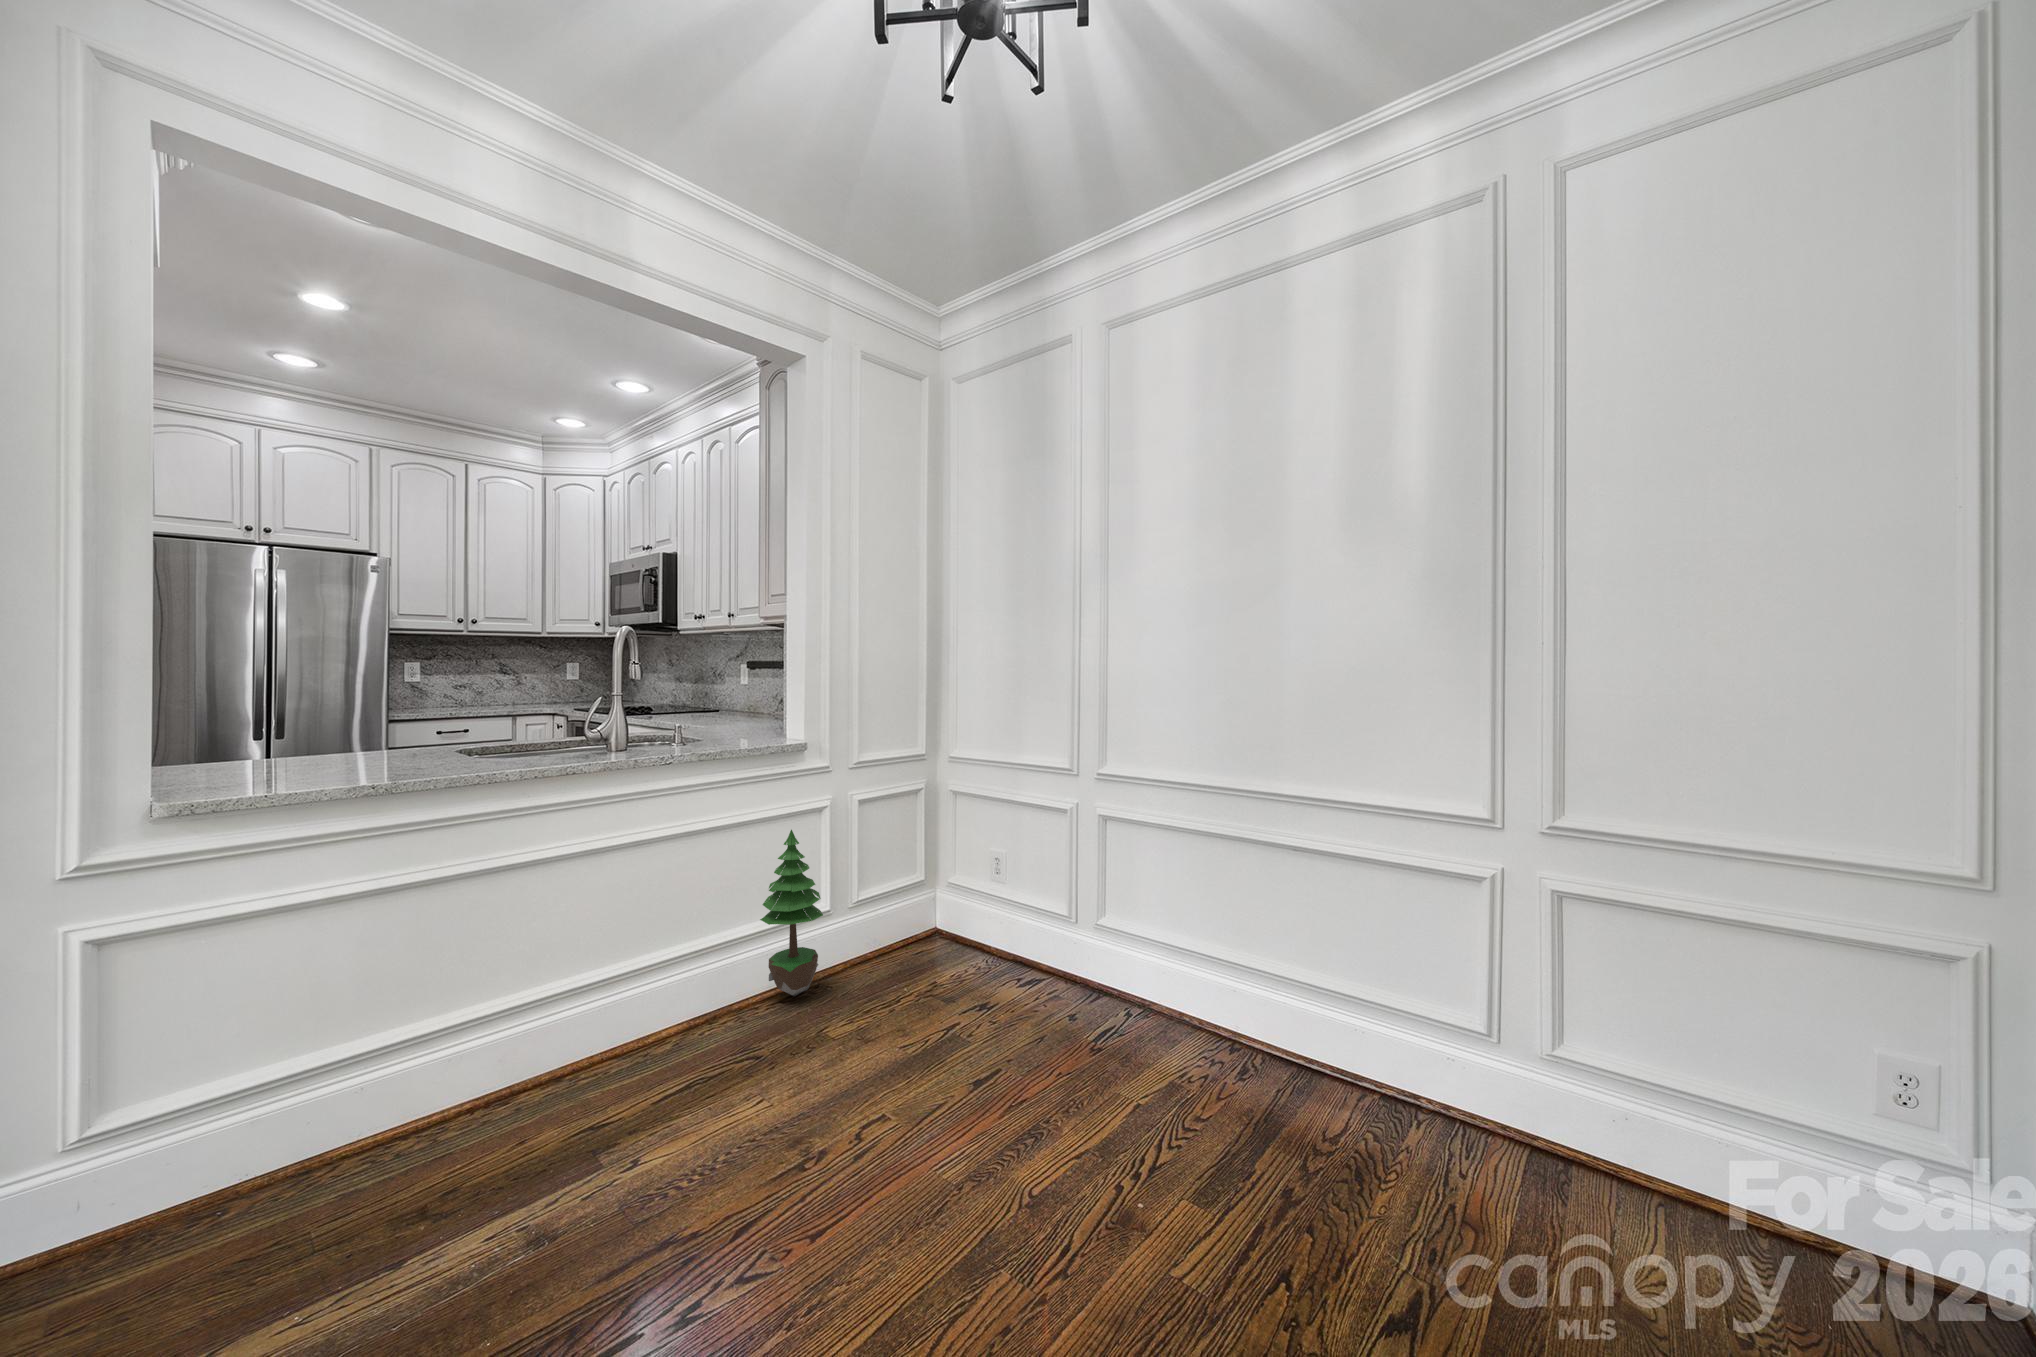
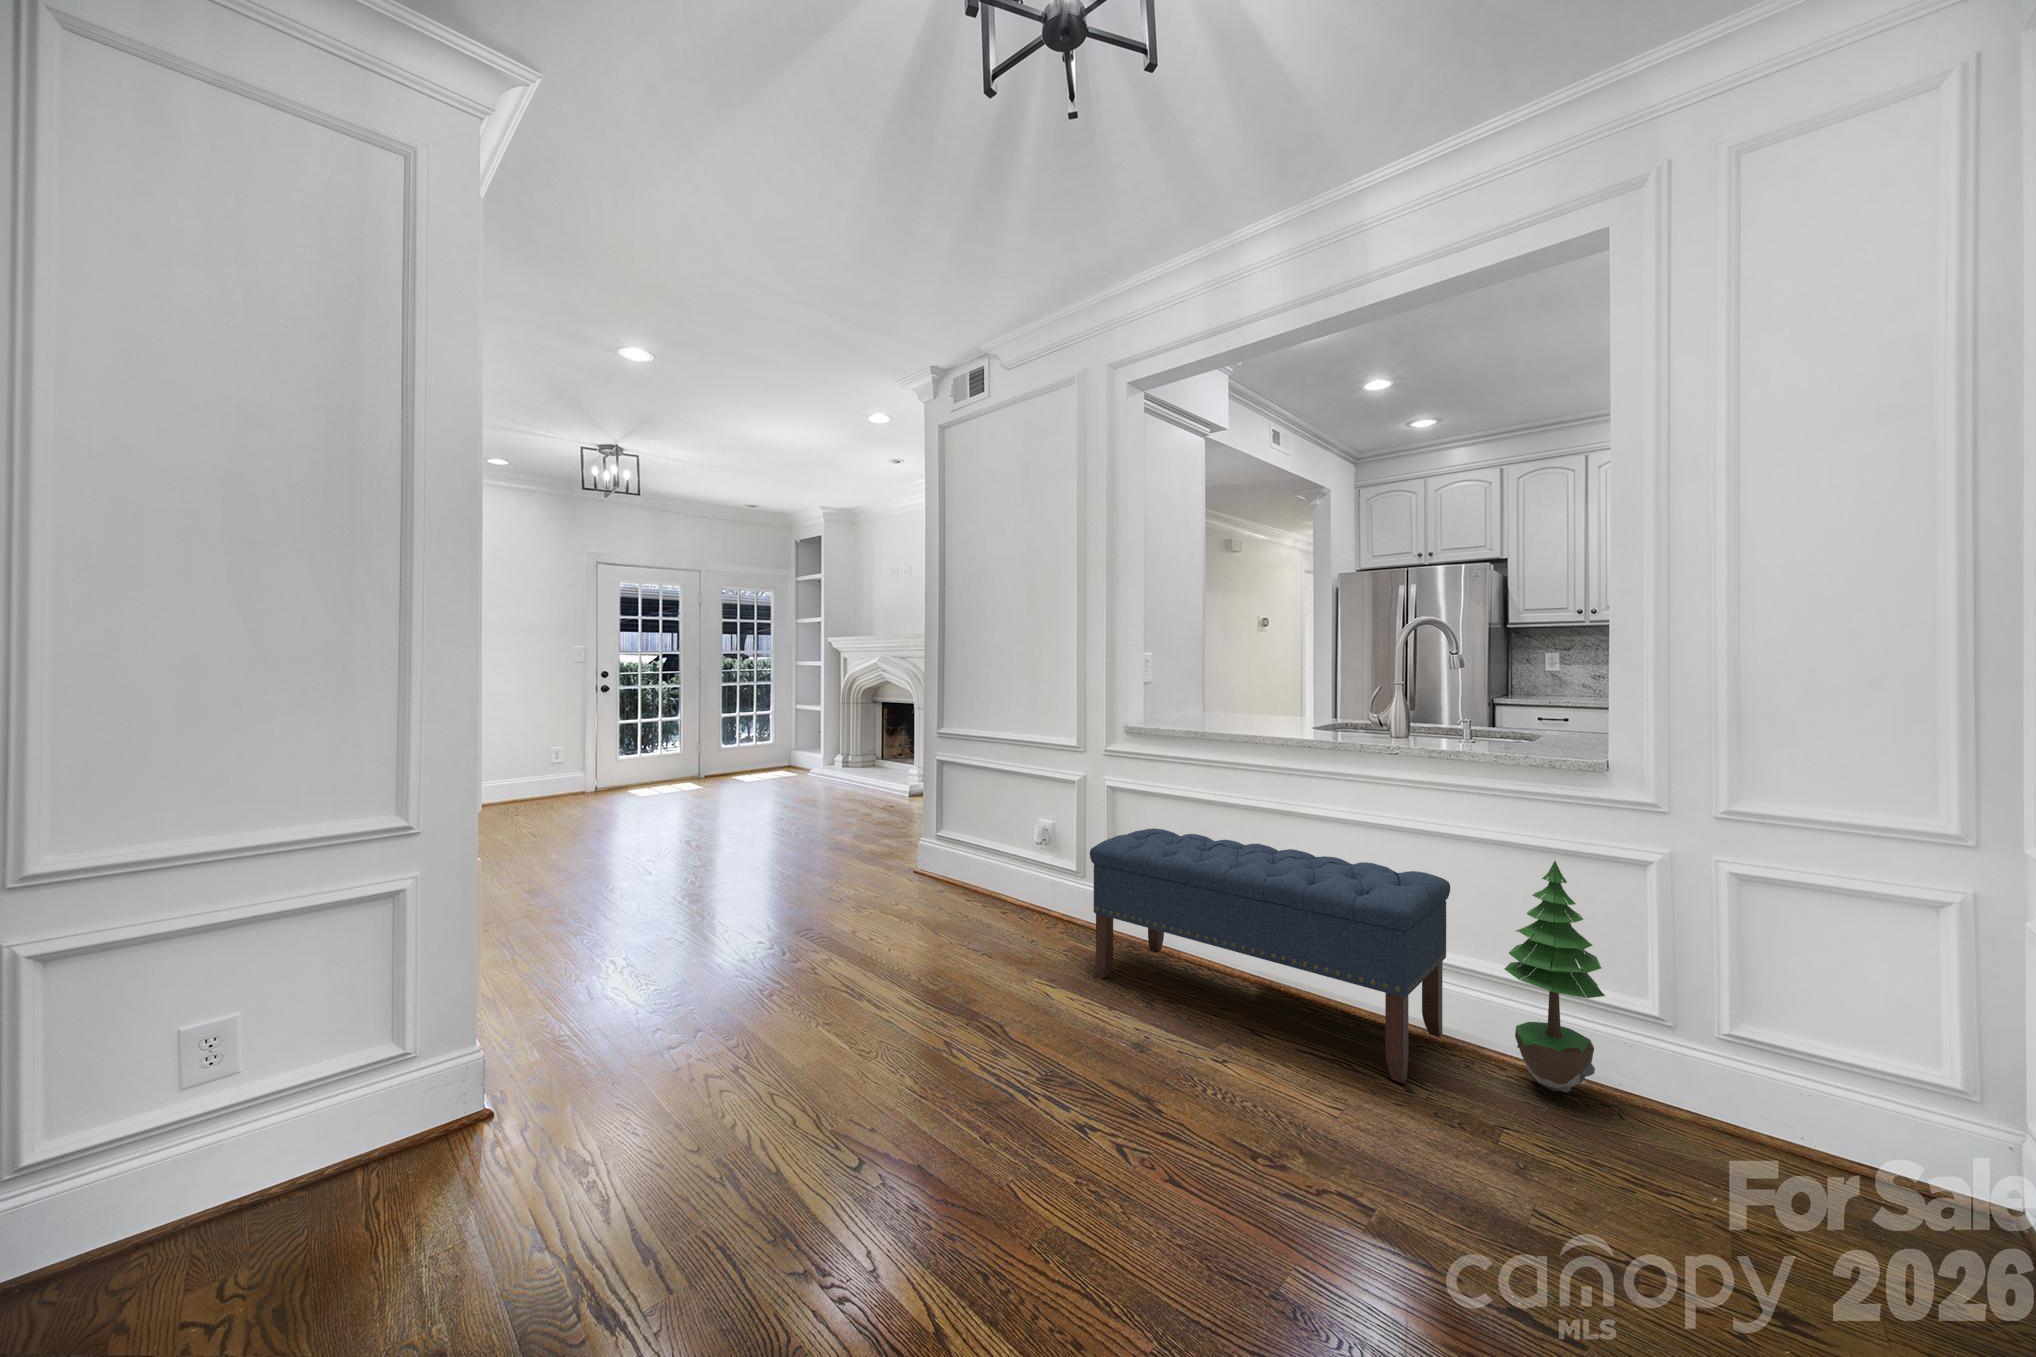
bench: none [228,877,754,1280] -> present [1090,828,1450,1083]

